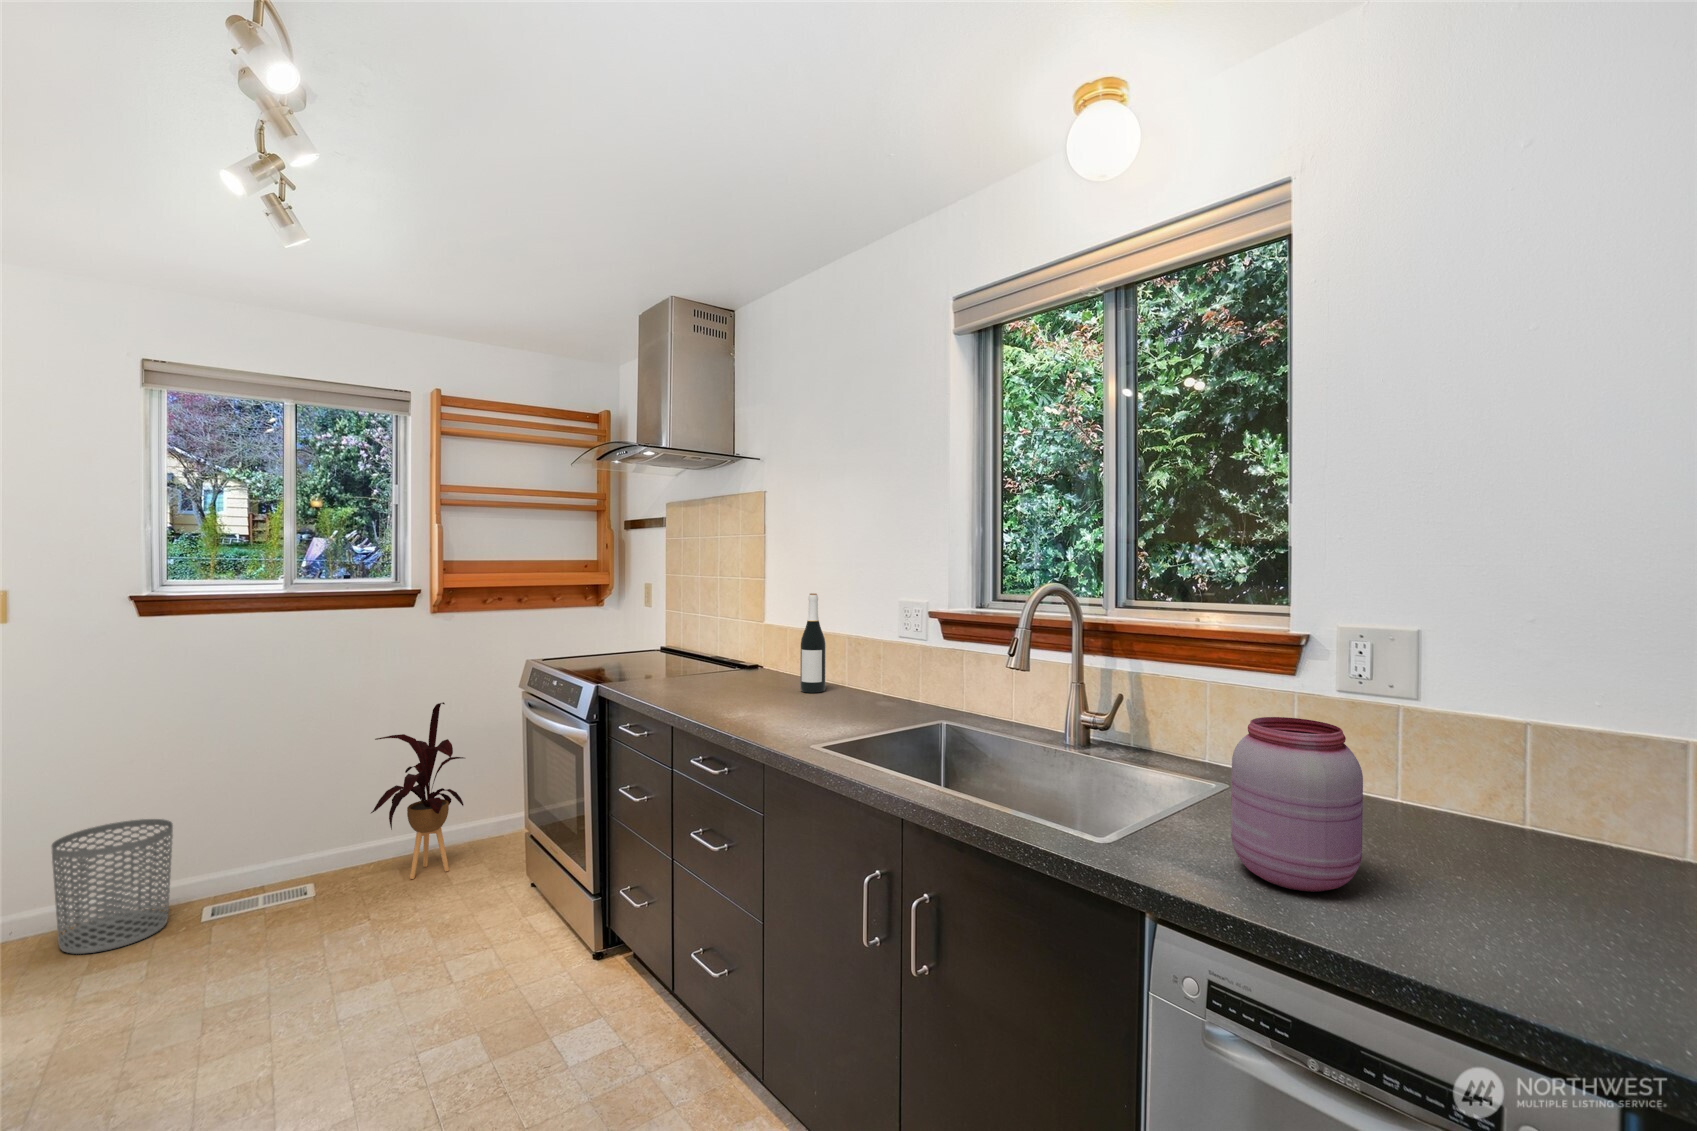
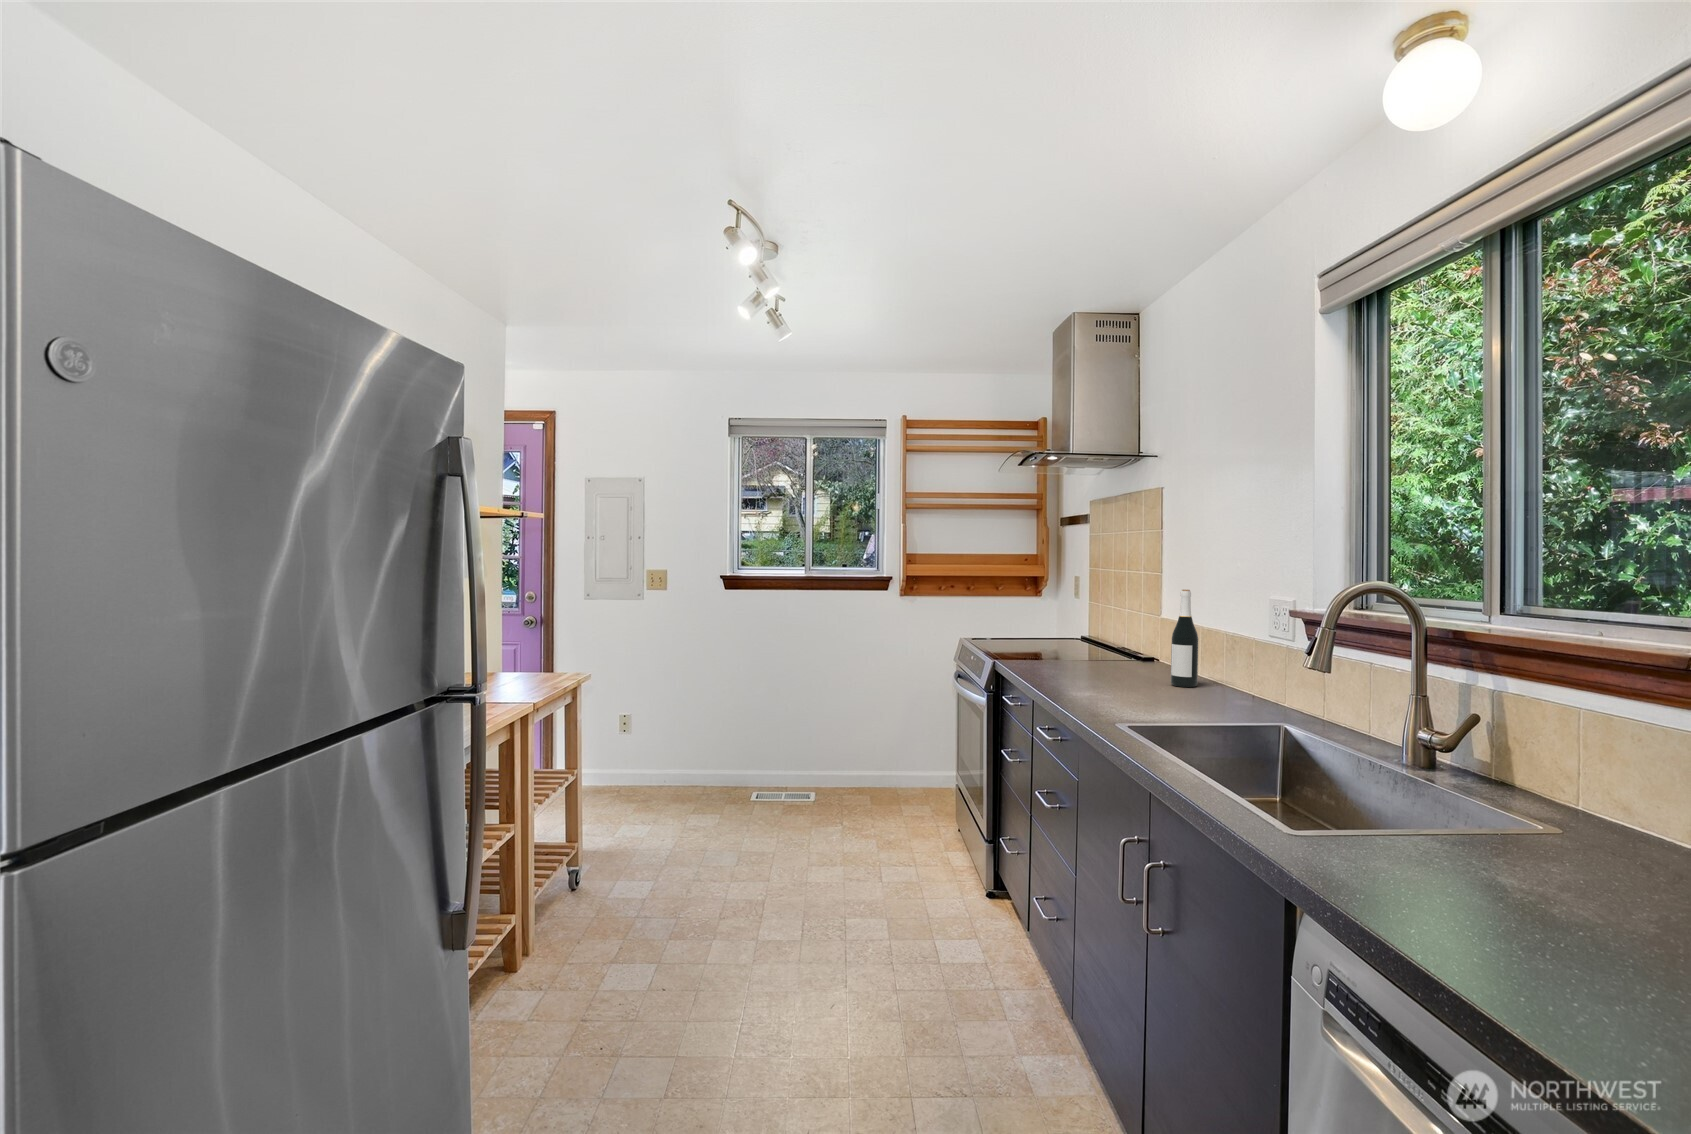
house plant: present [371,702,464,879] -> none [849,669,919,806]
jar: present [1231,717,1363,892] -> none [1409,723,1560,904]
waste bin: present [52,819,173,954] -> none [679,726,737,806]

